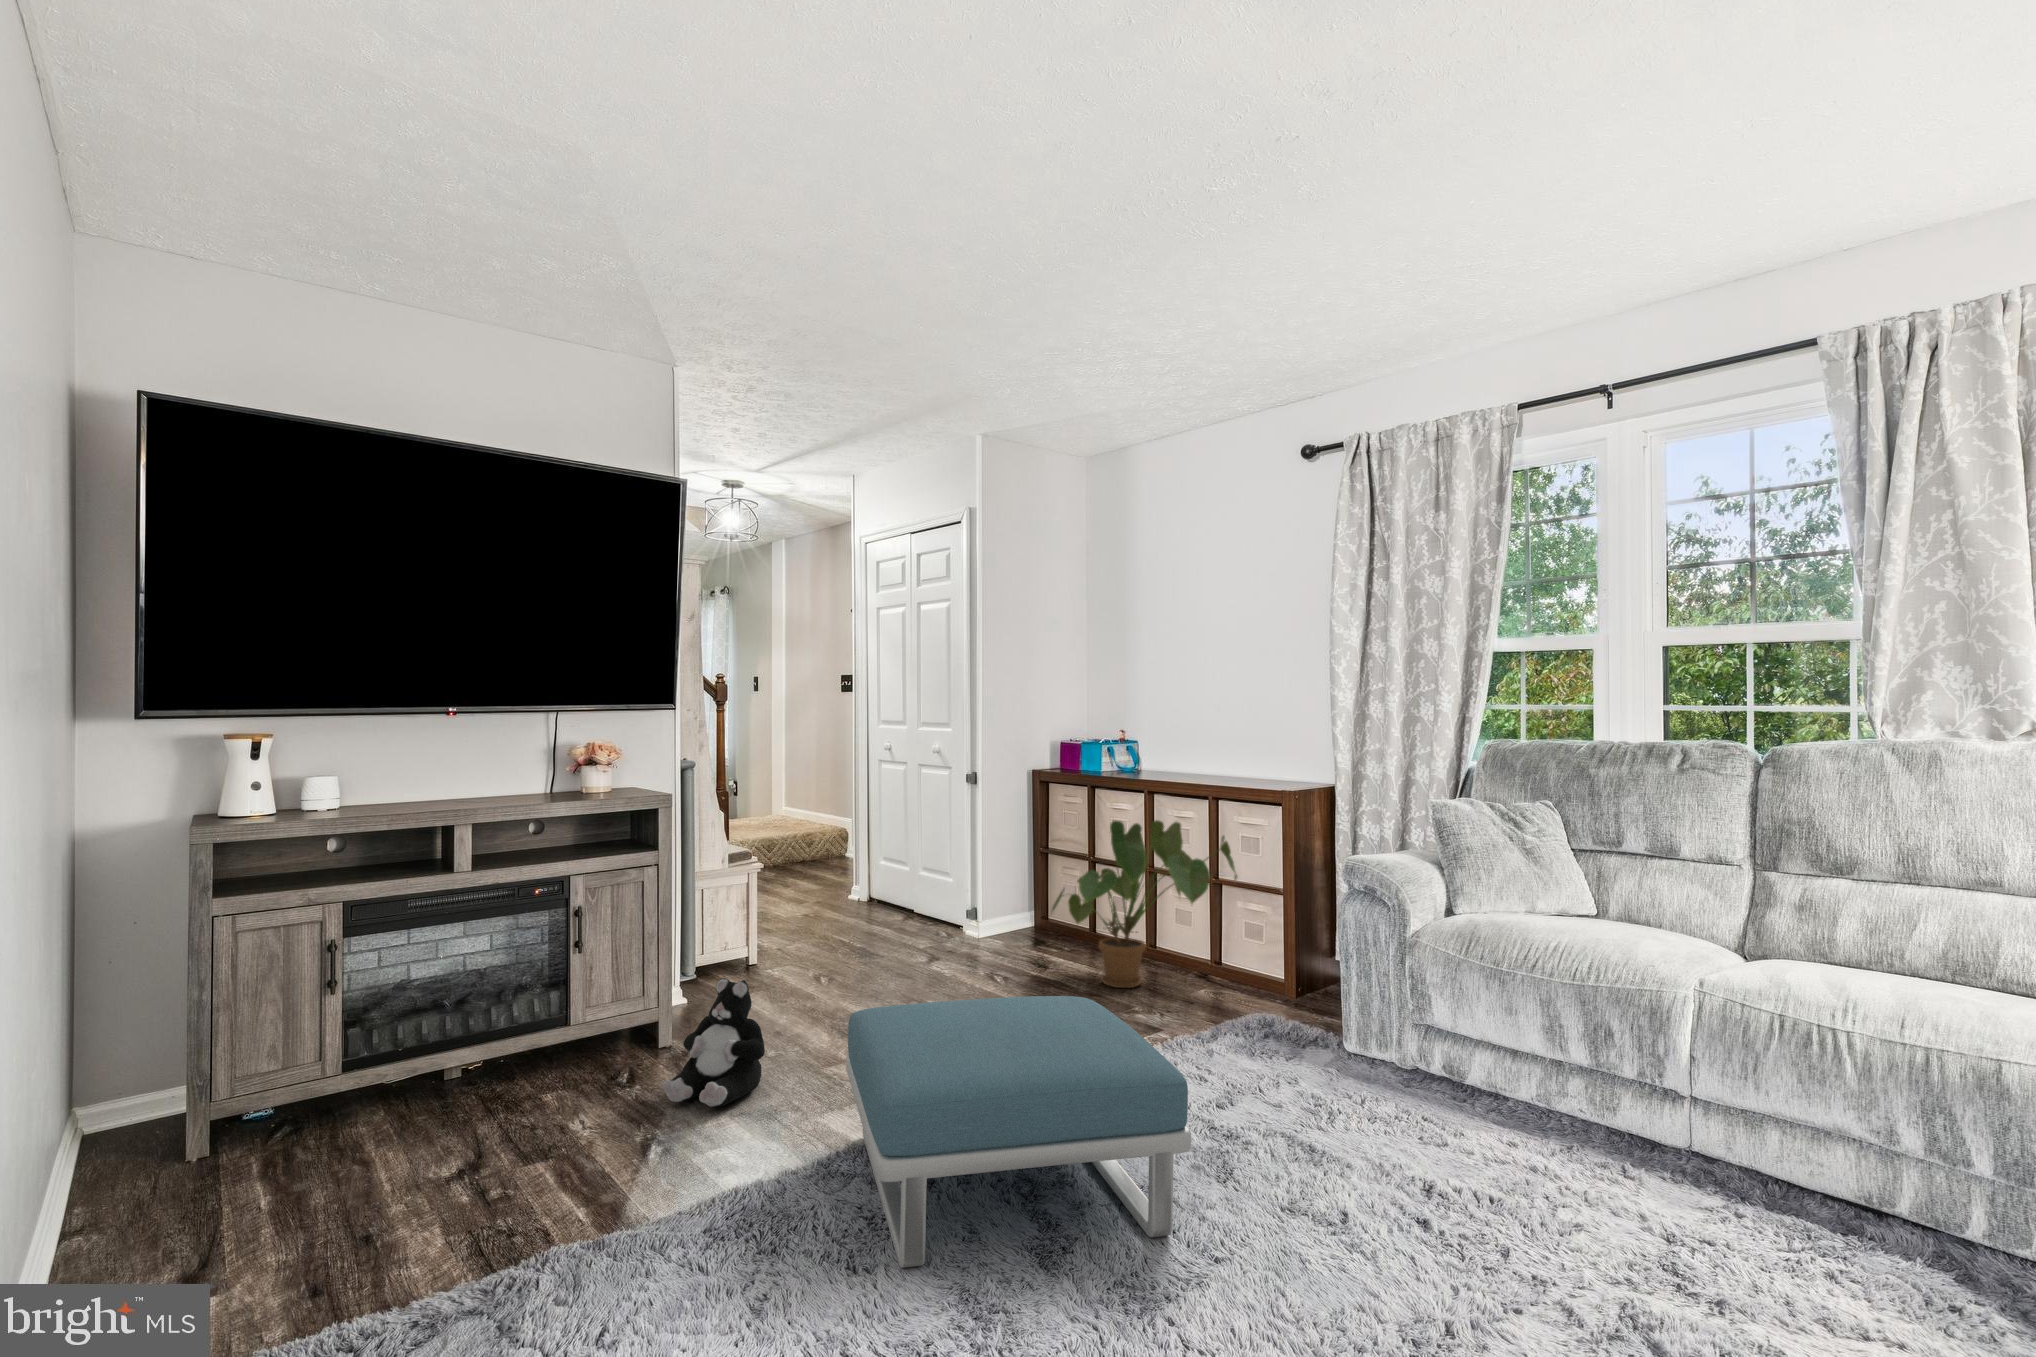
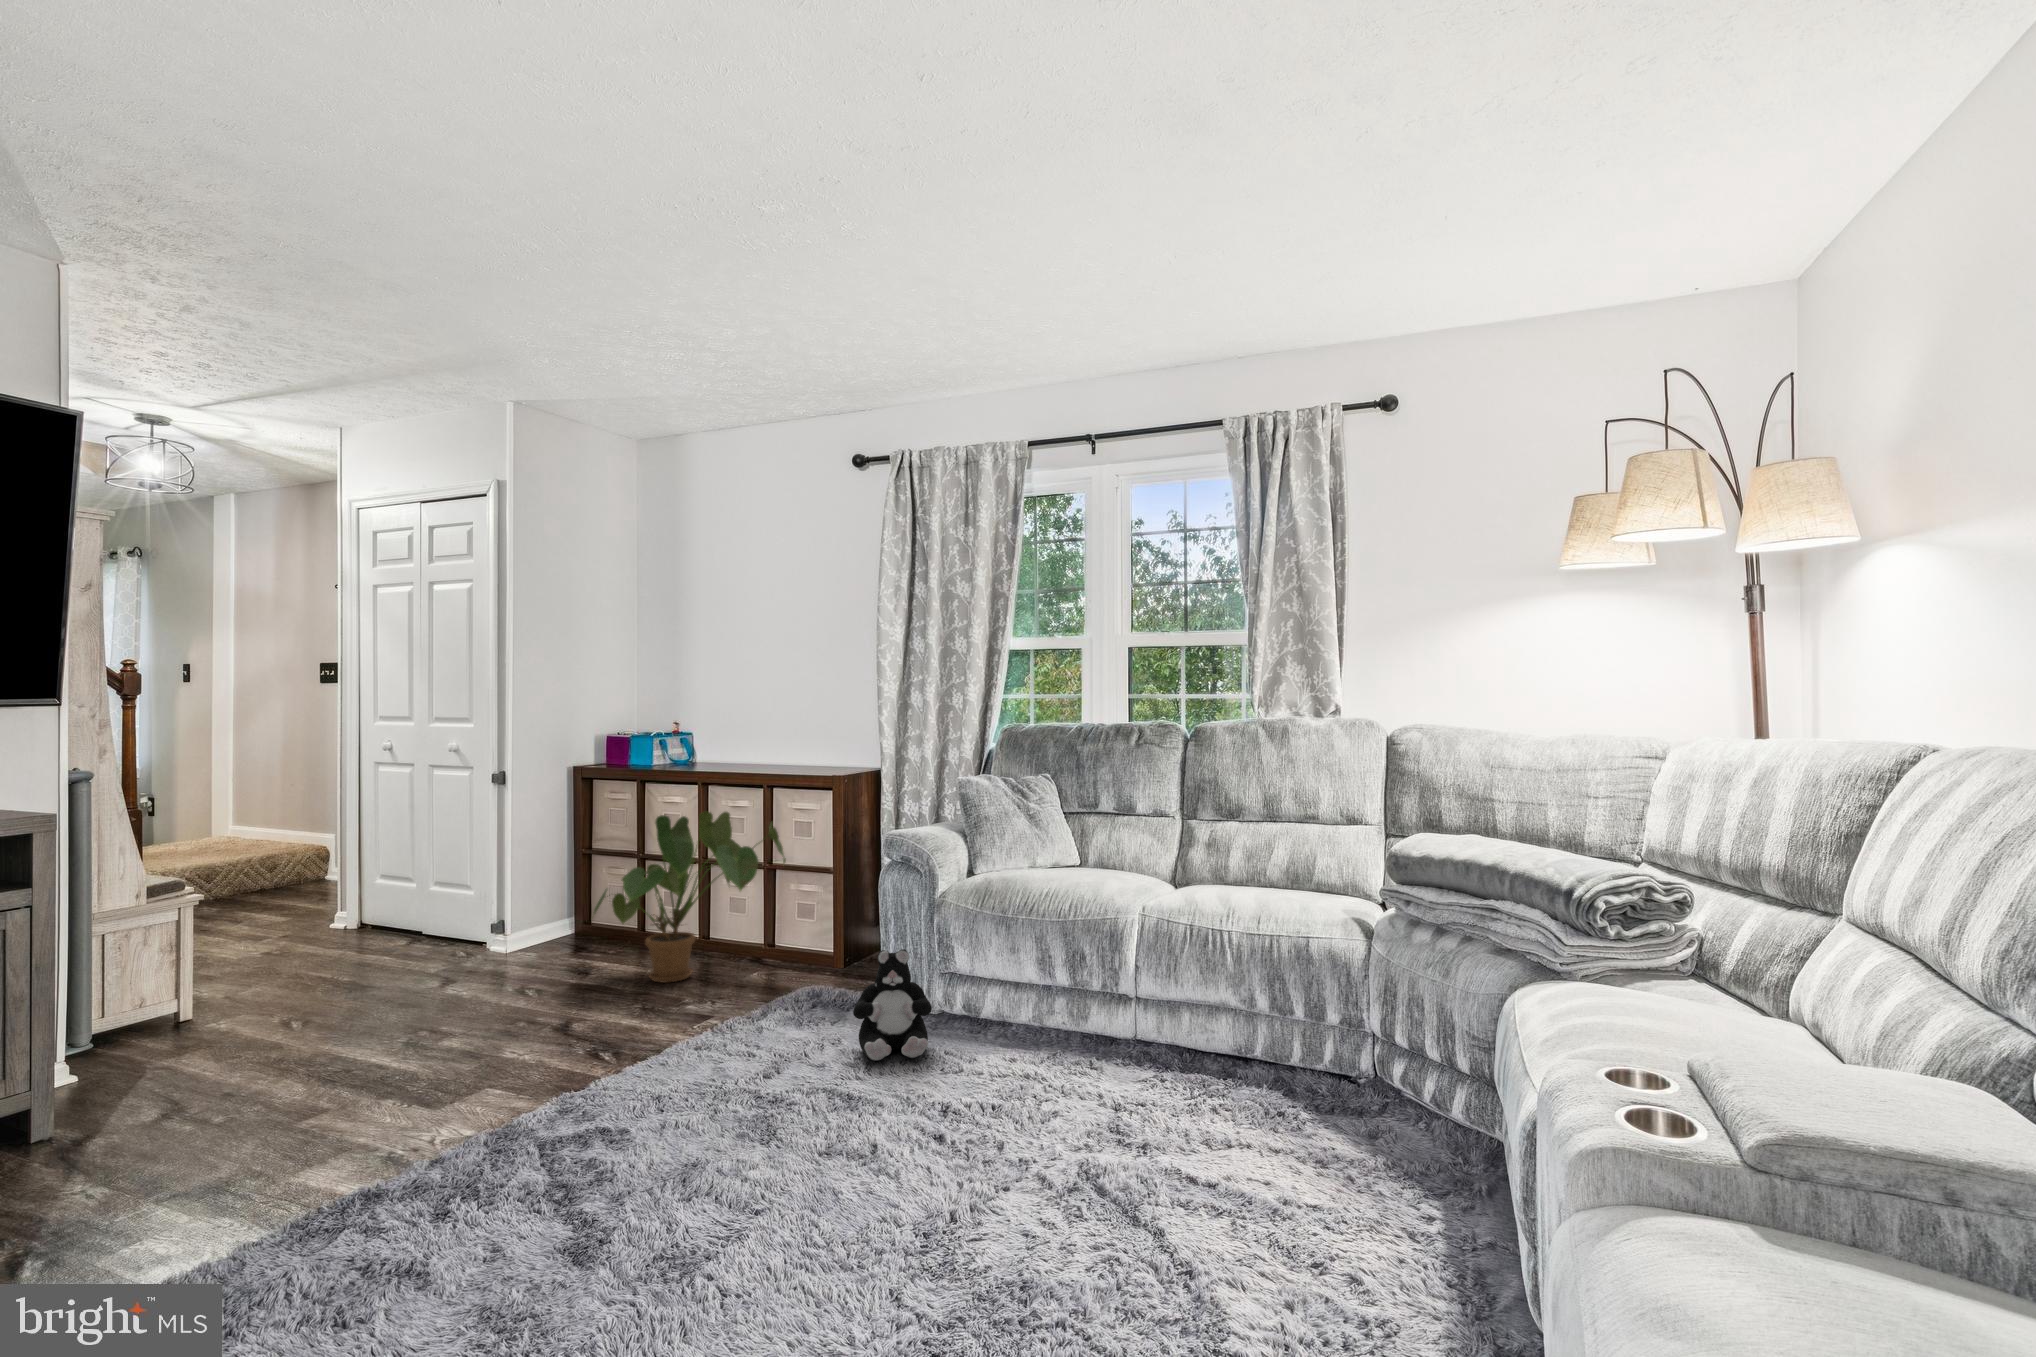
plush toy: present [663,978,765,1107] -> present [853,949,932,1061]
footstool: present [846,996,1191,1268] -> none [351,995,732,1293]

